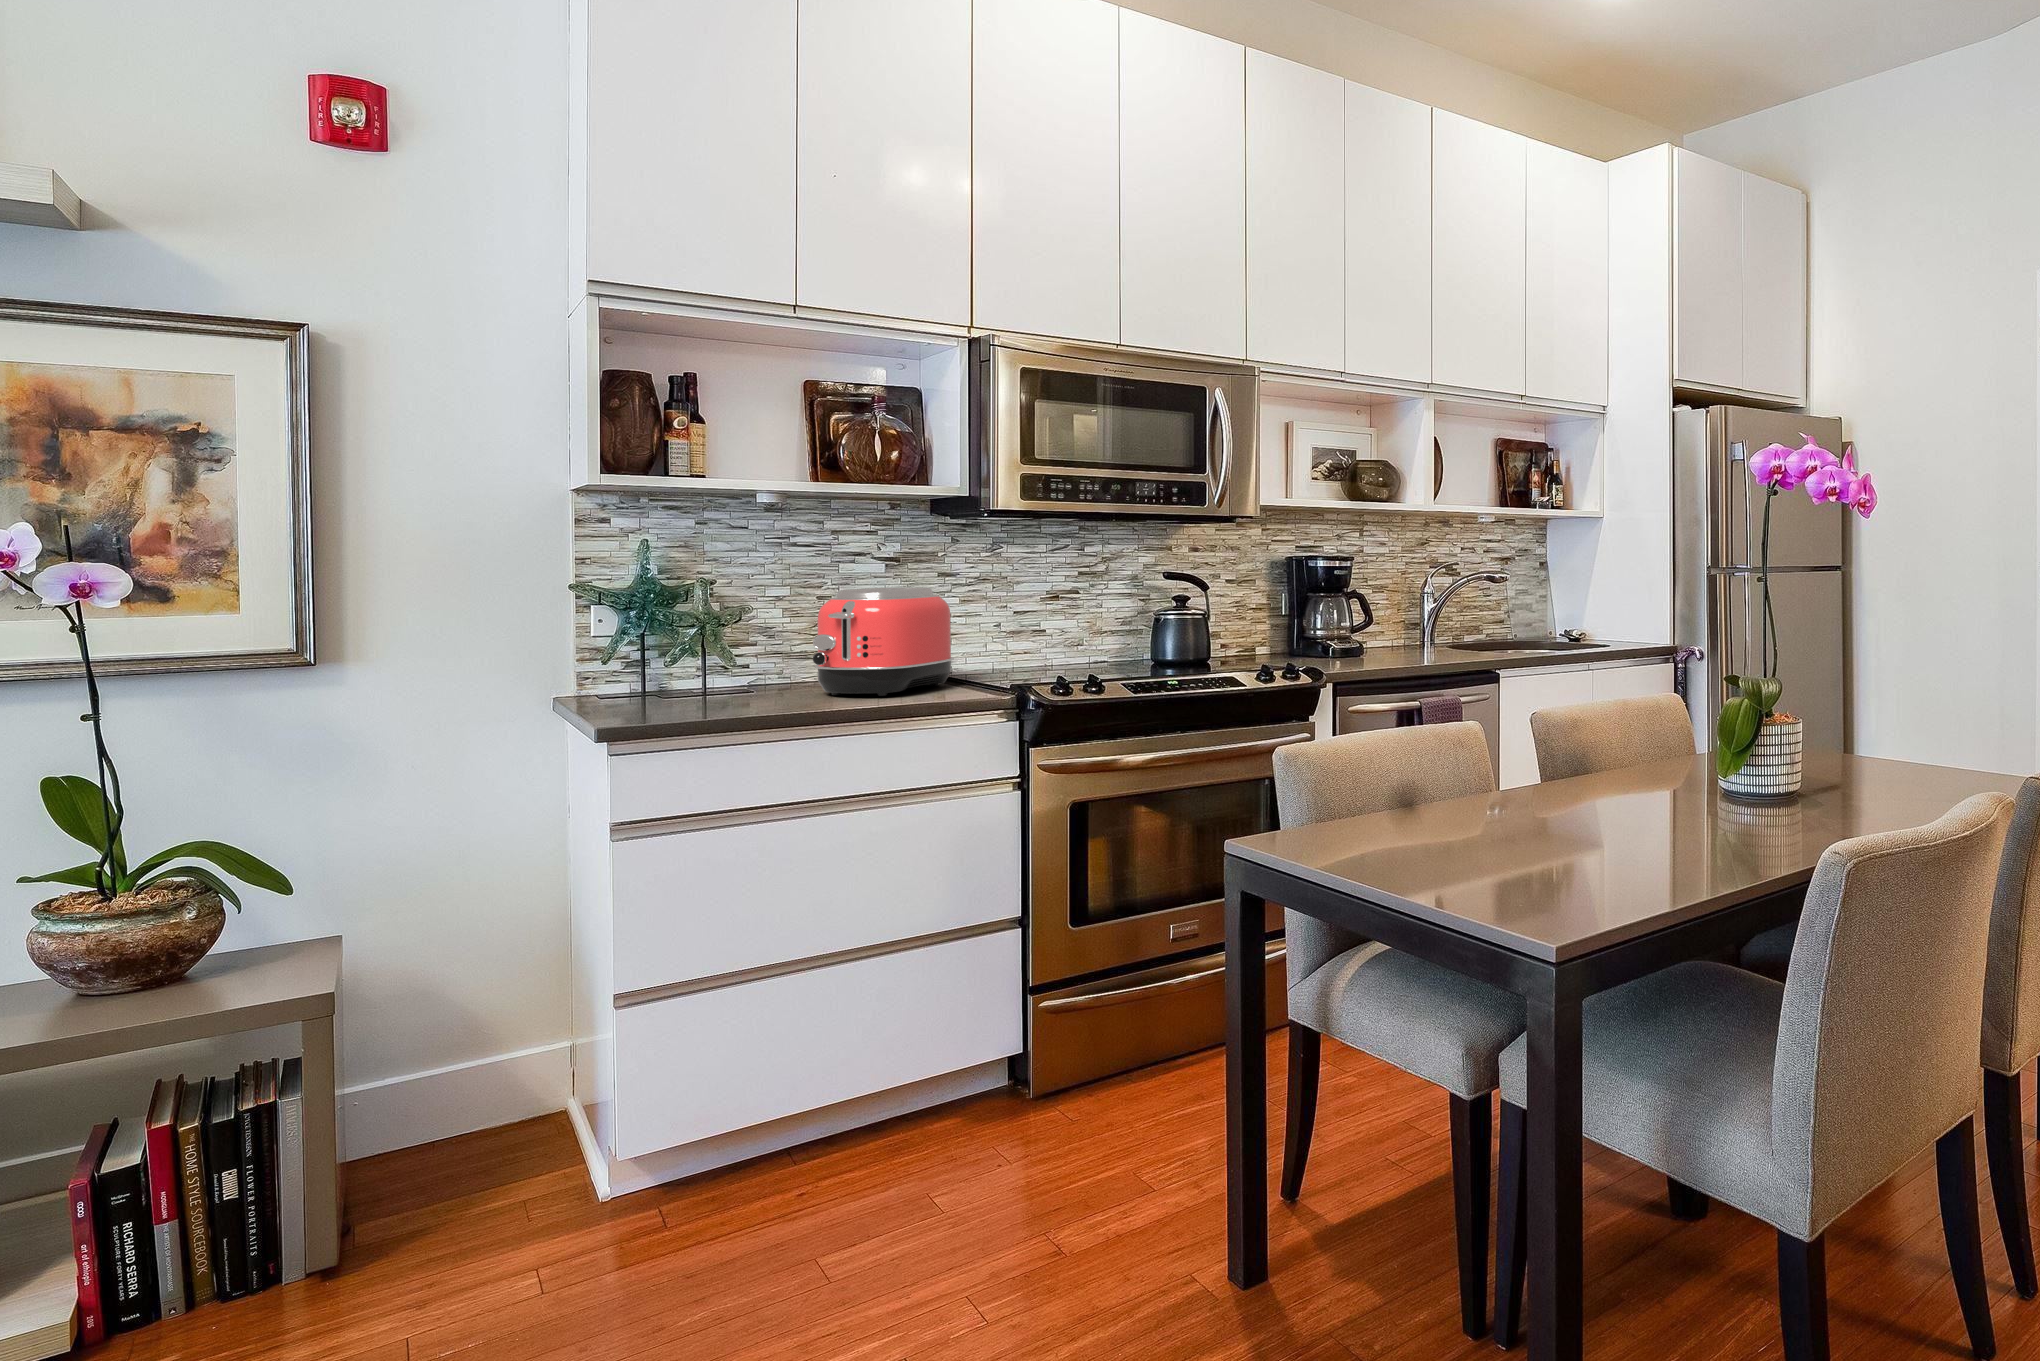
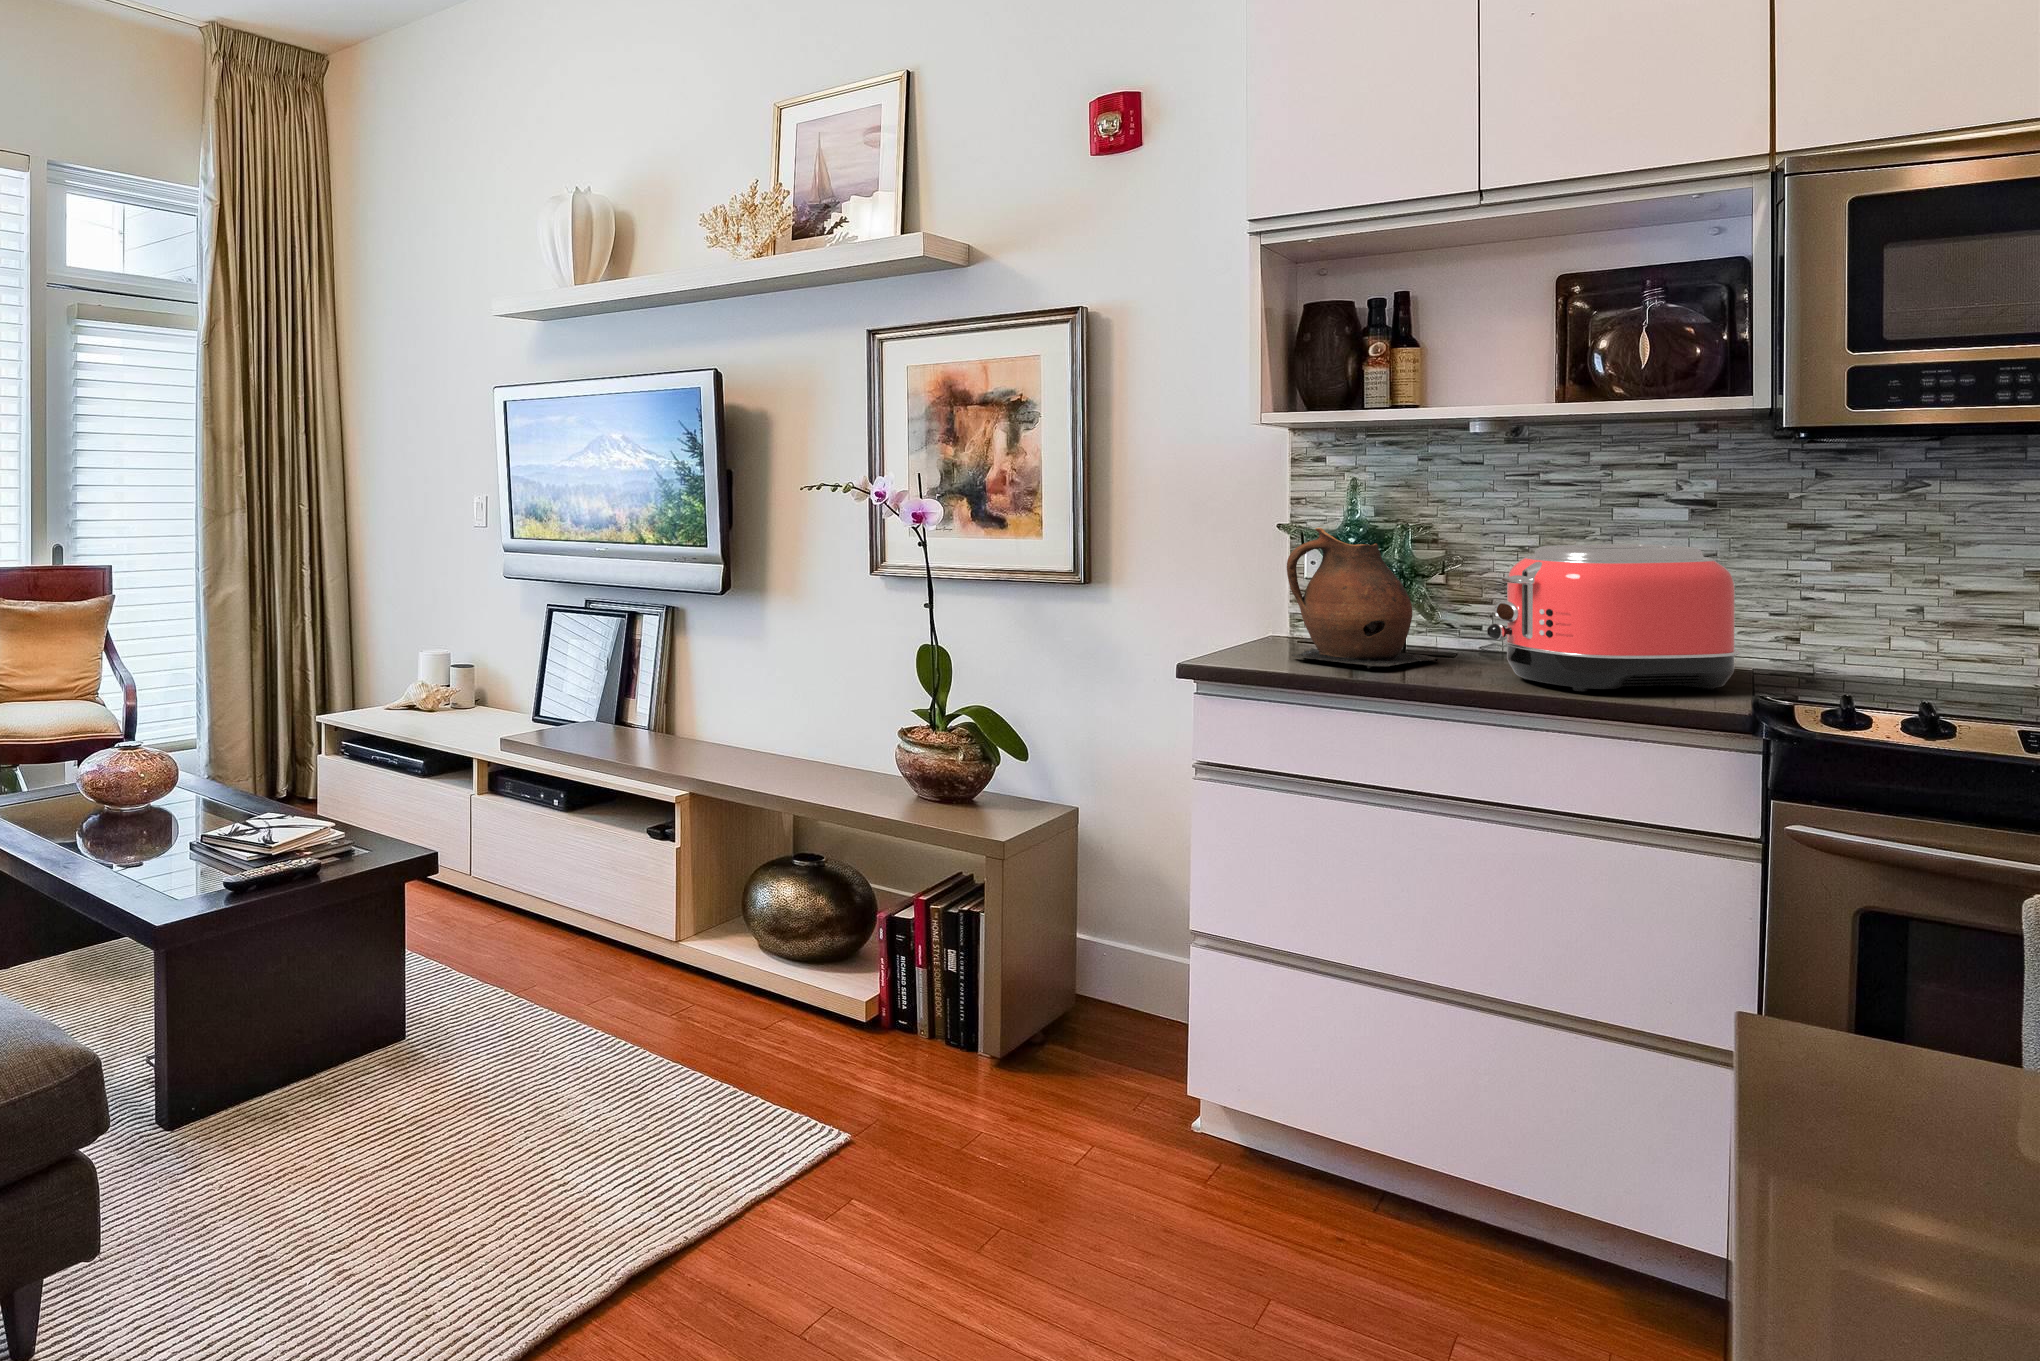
ceramic pitcher: none [627,582,749,704] -> present [1287,528,1438,668]

